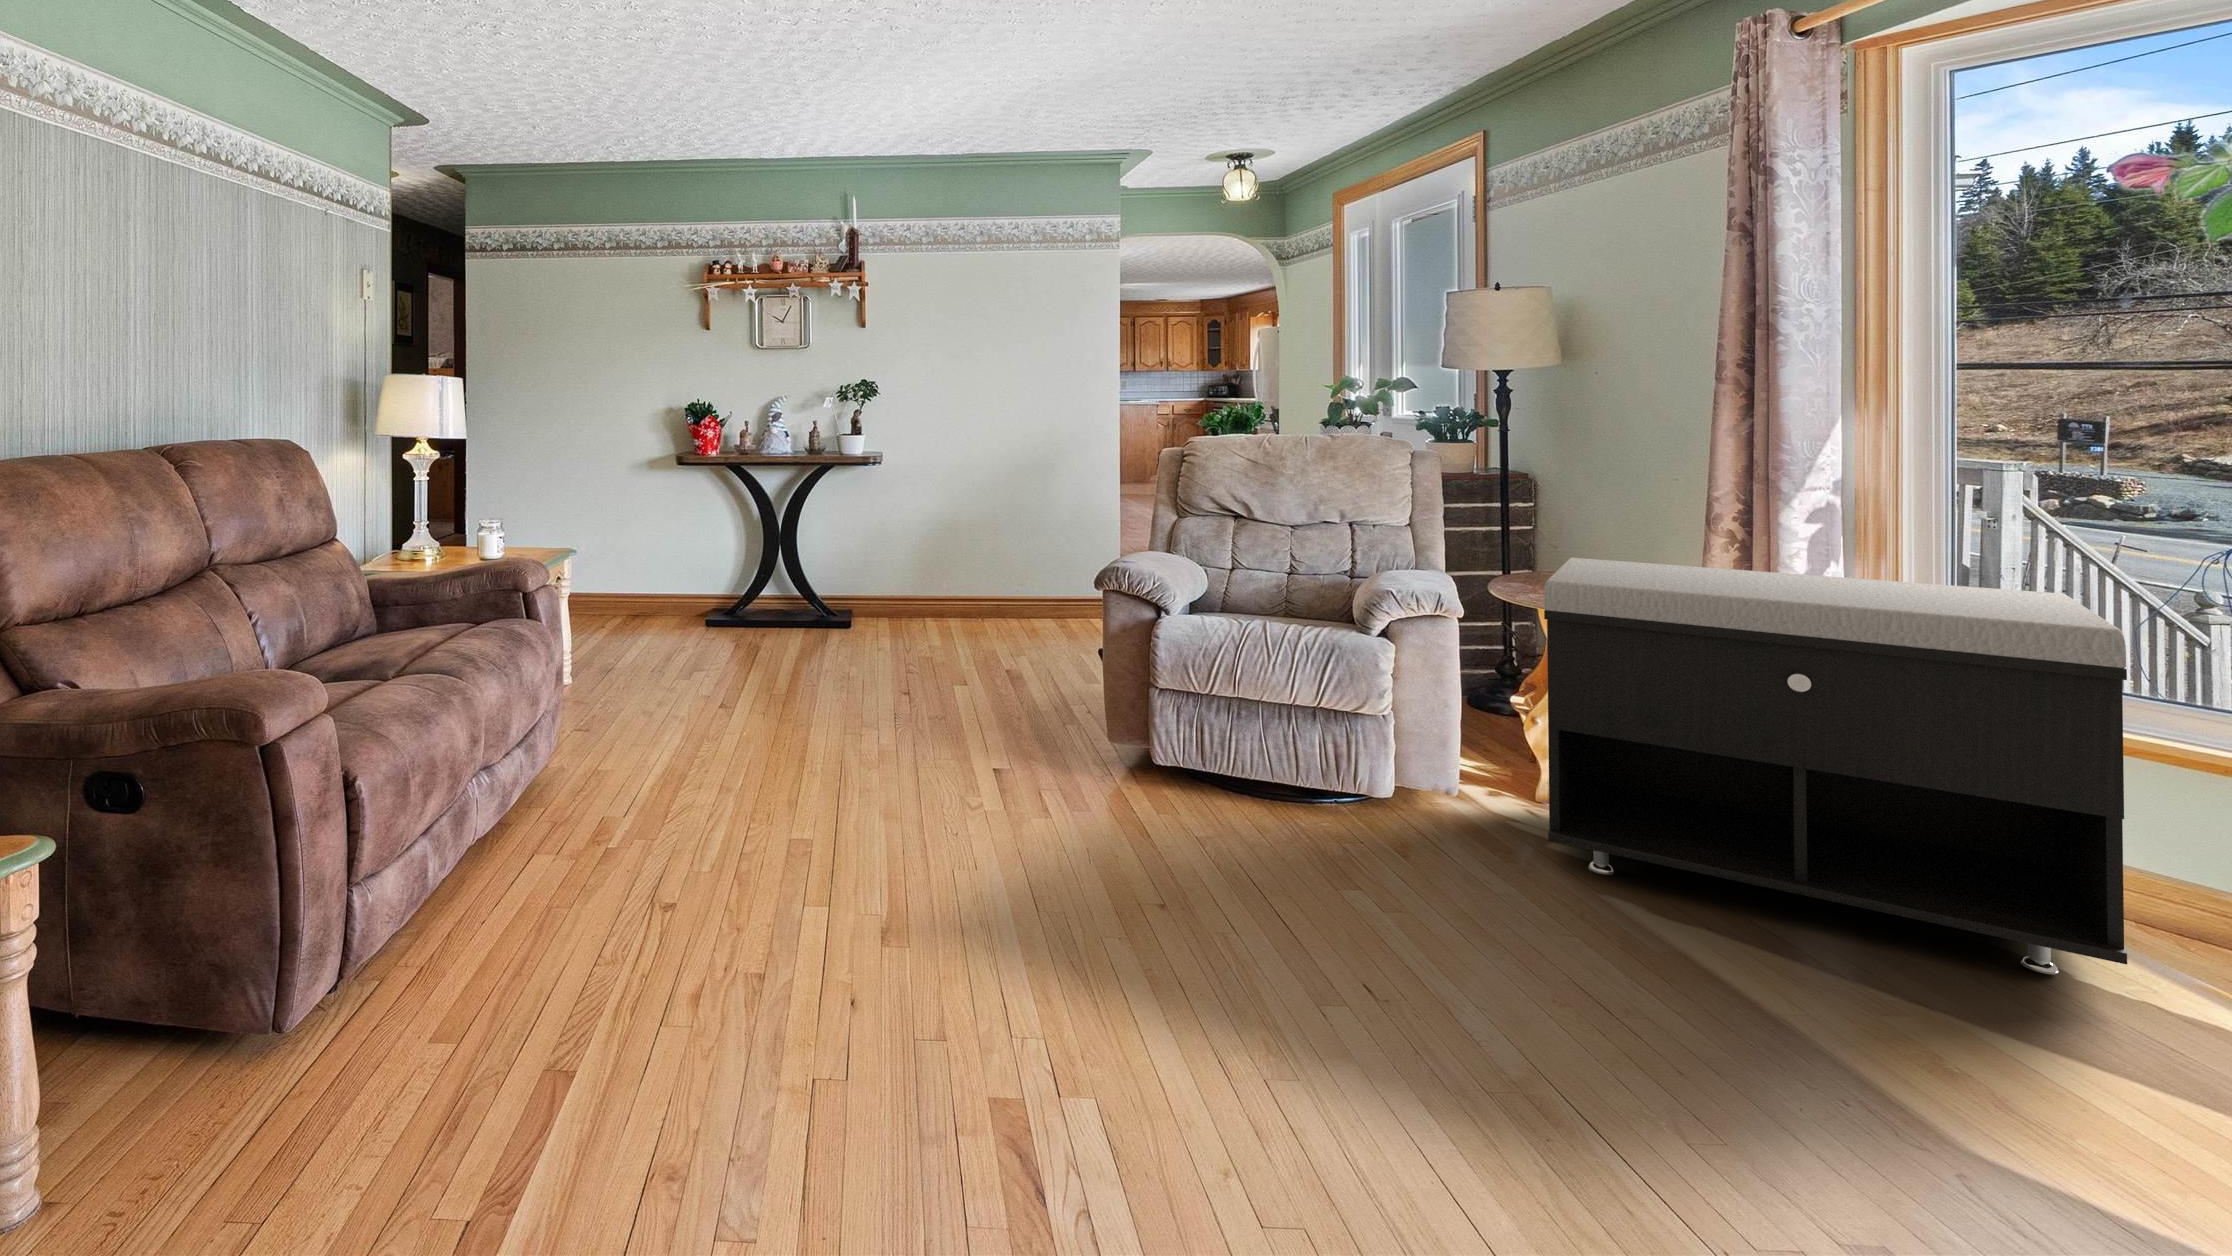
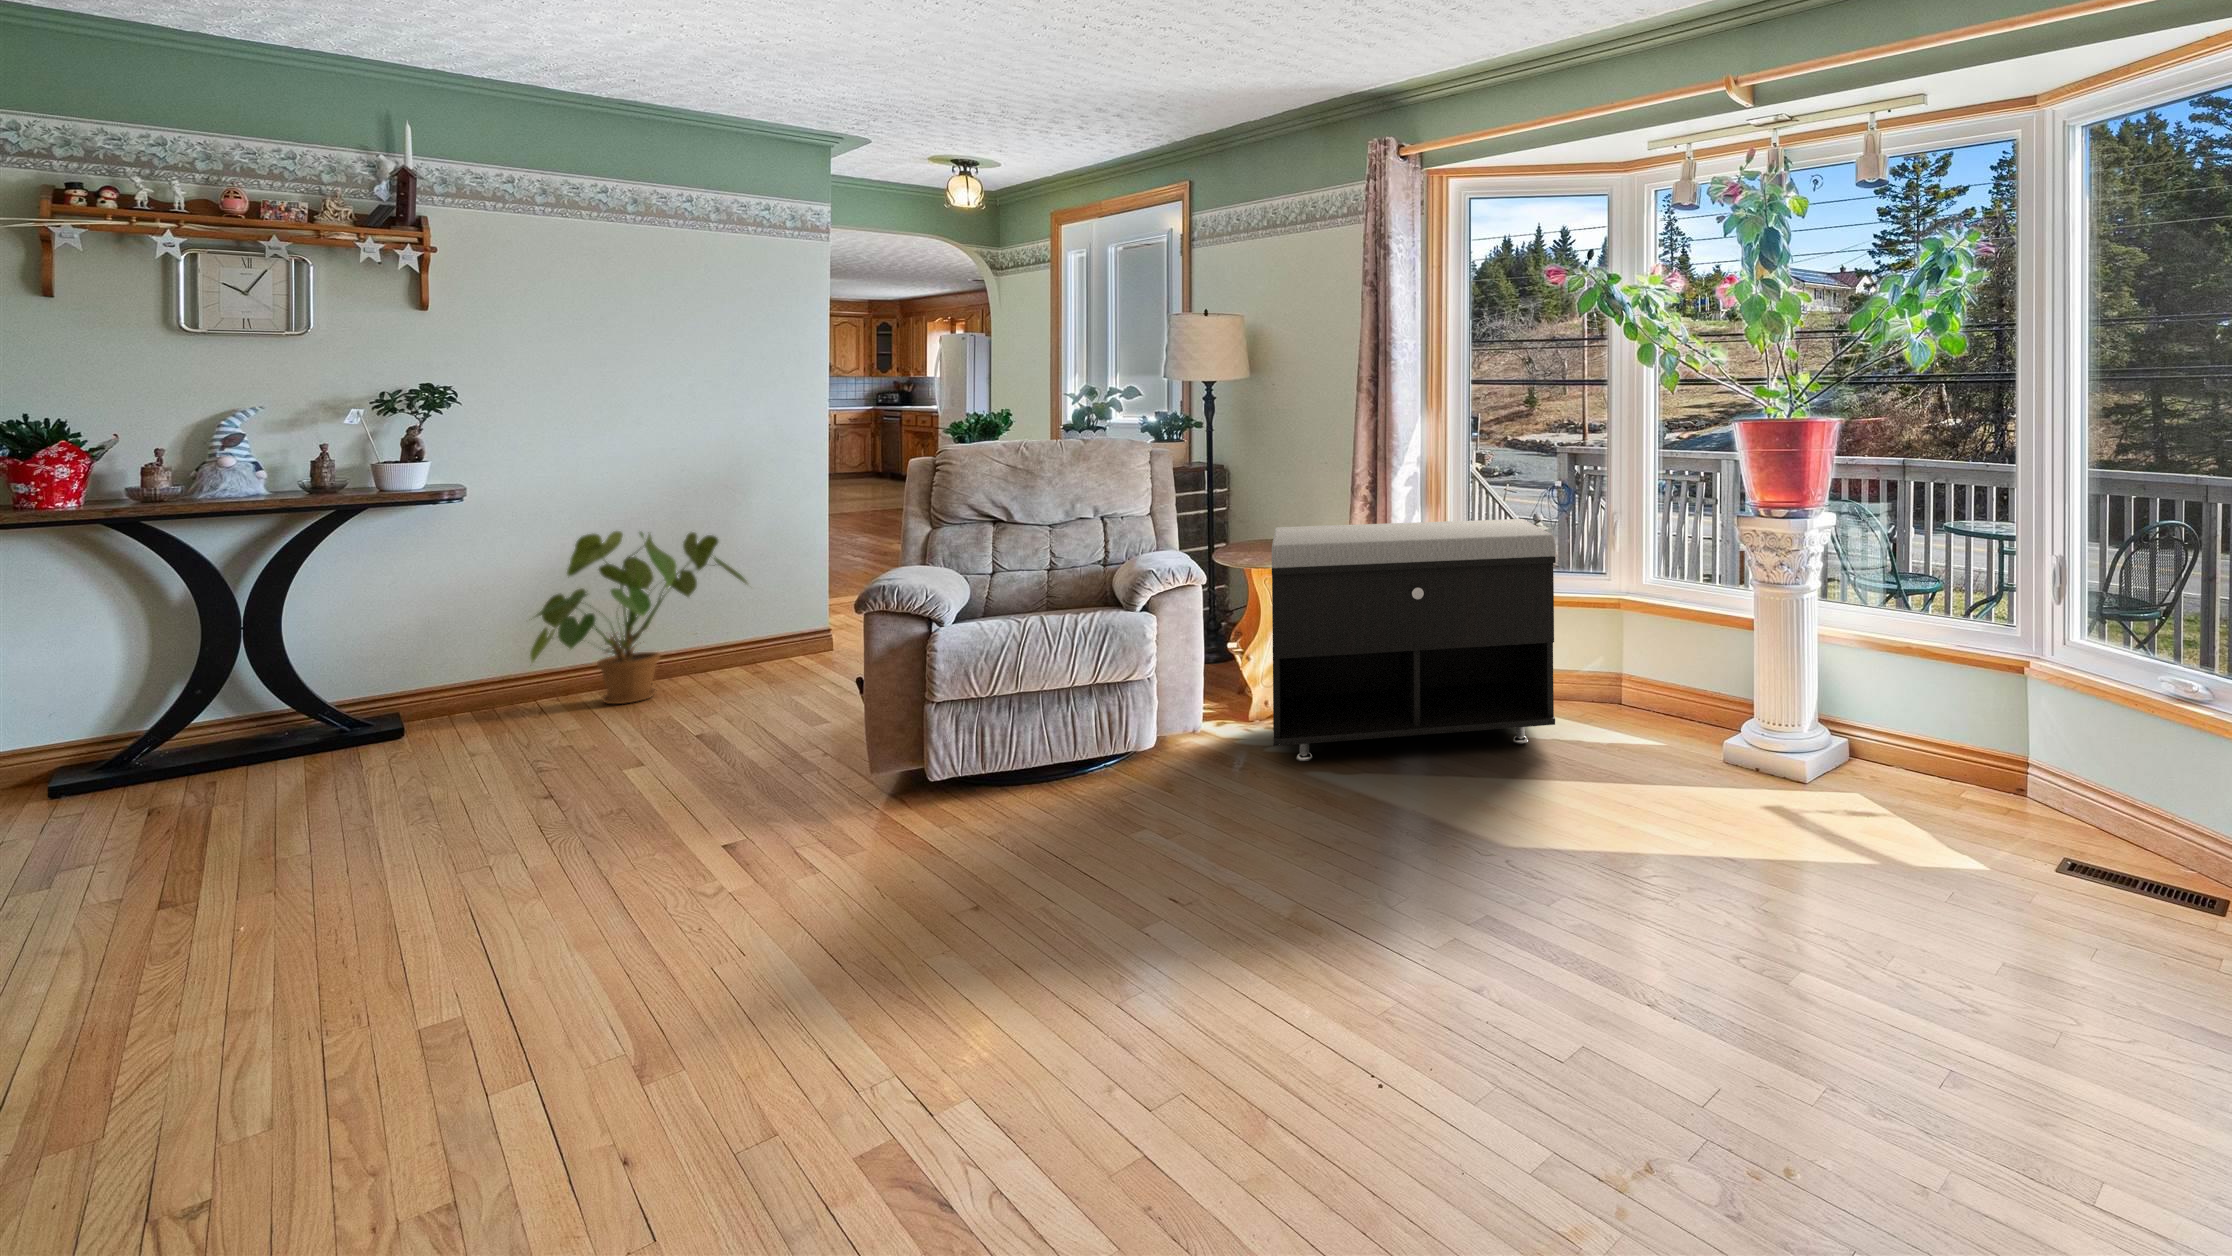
house plant: none [914,496,1060,636] -> present [530,531,747,704]

